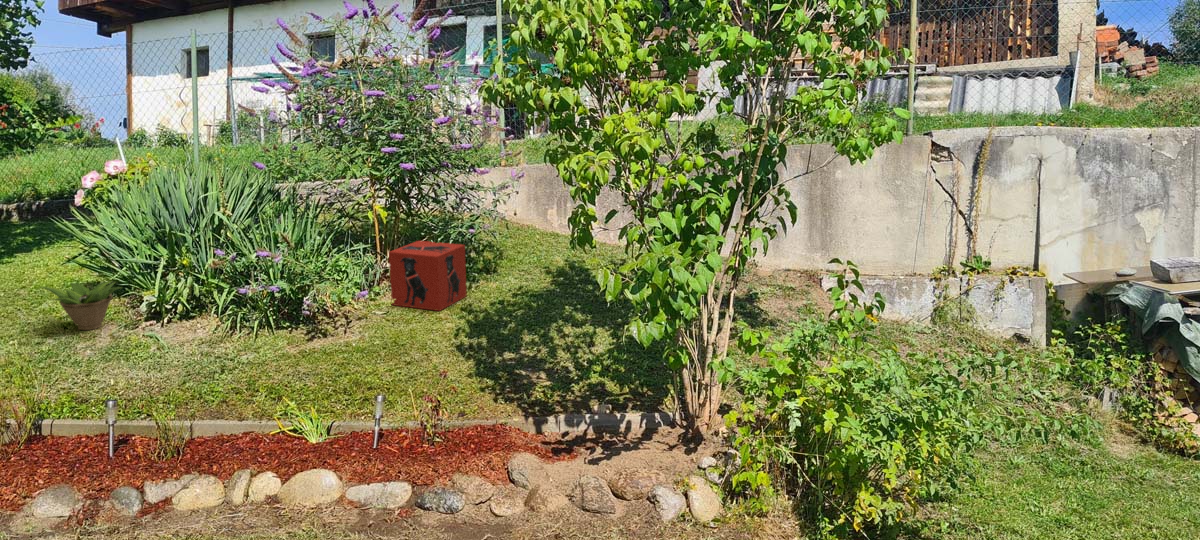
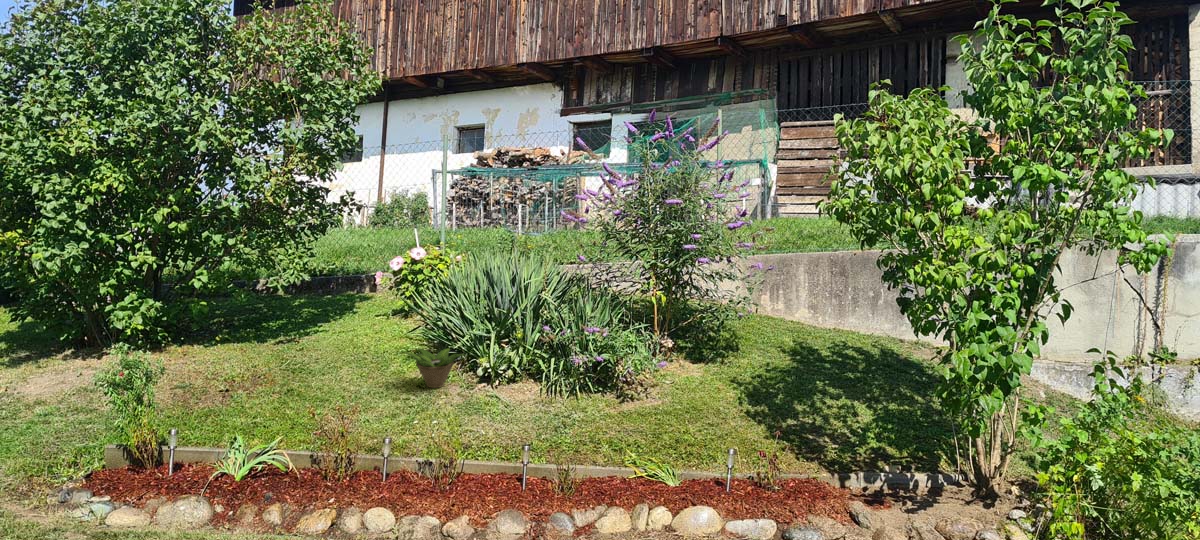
storage box: present [389,241,467,311] -> none [666,321,726,382]

